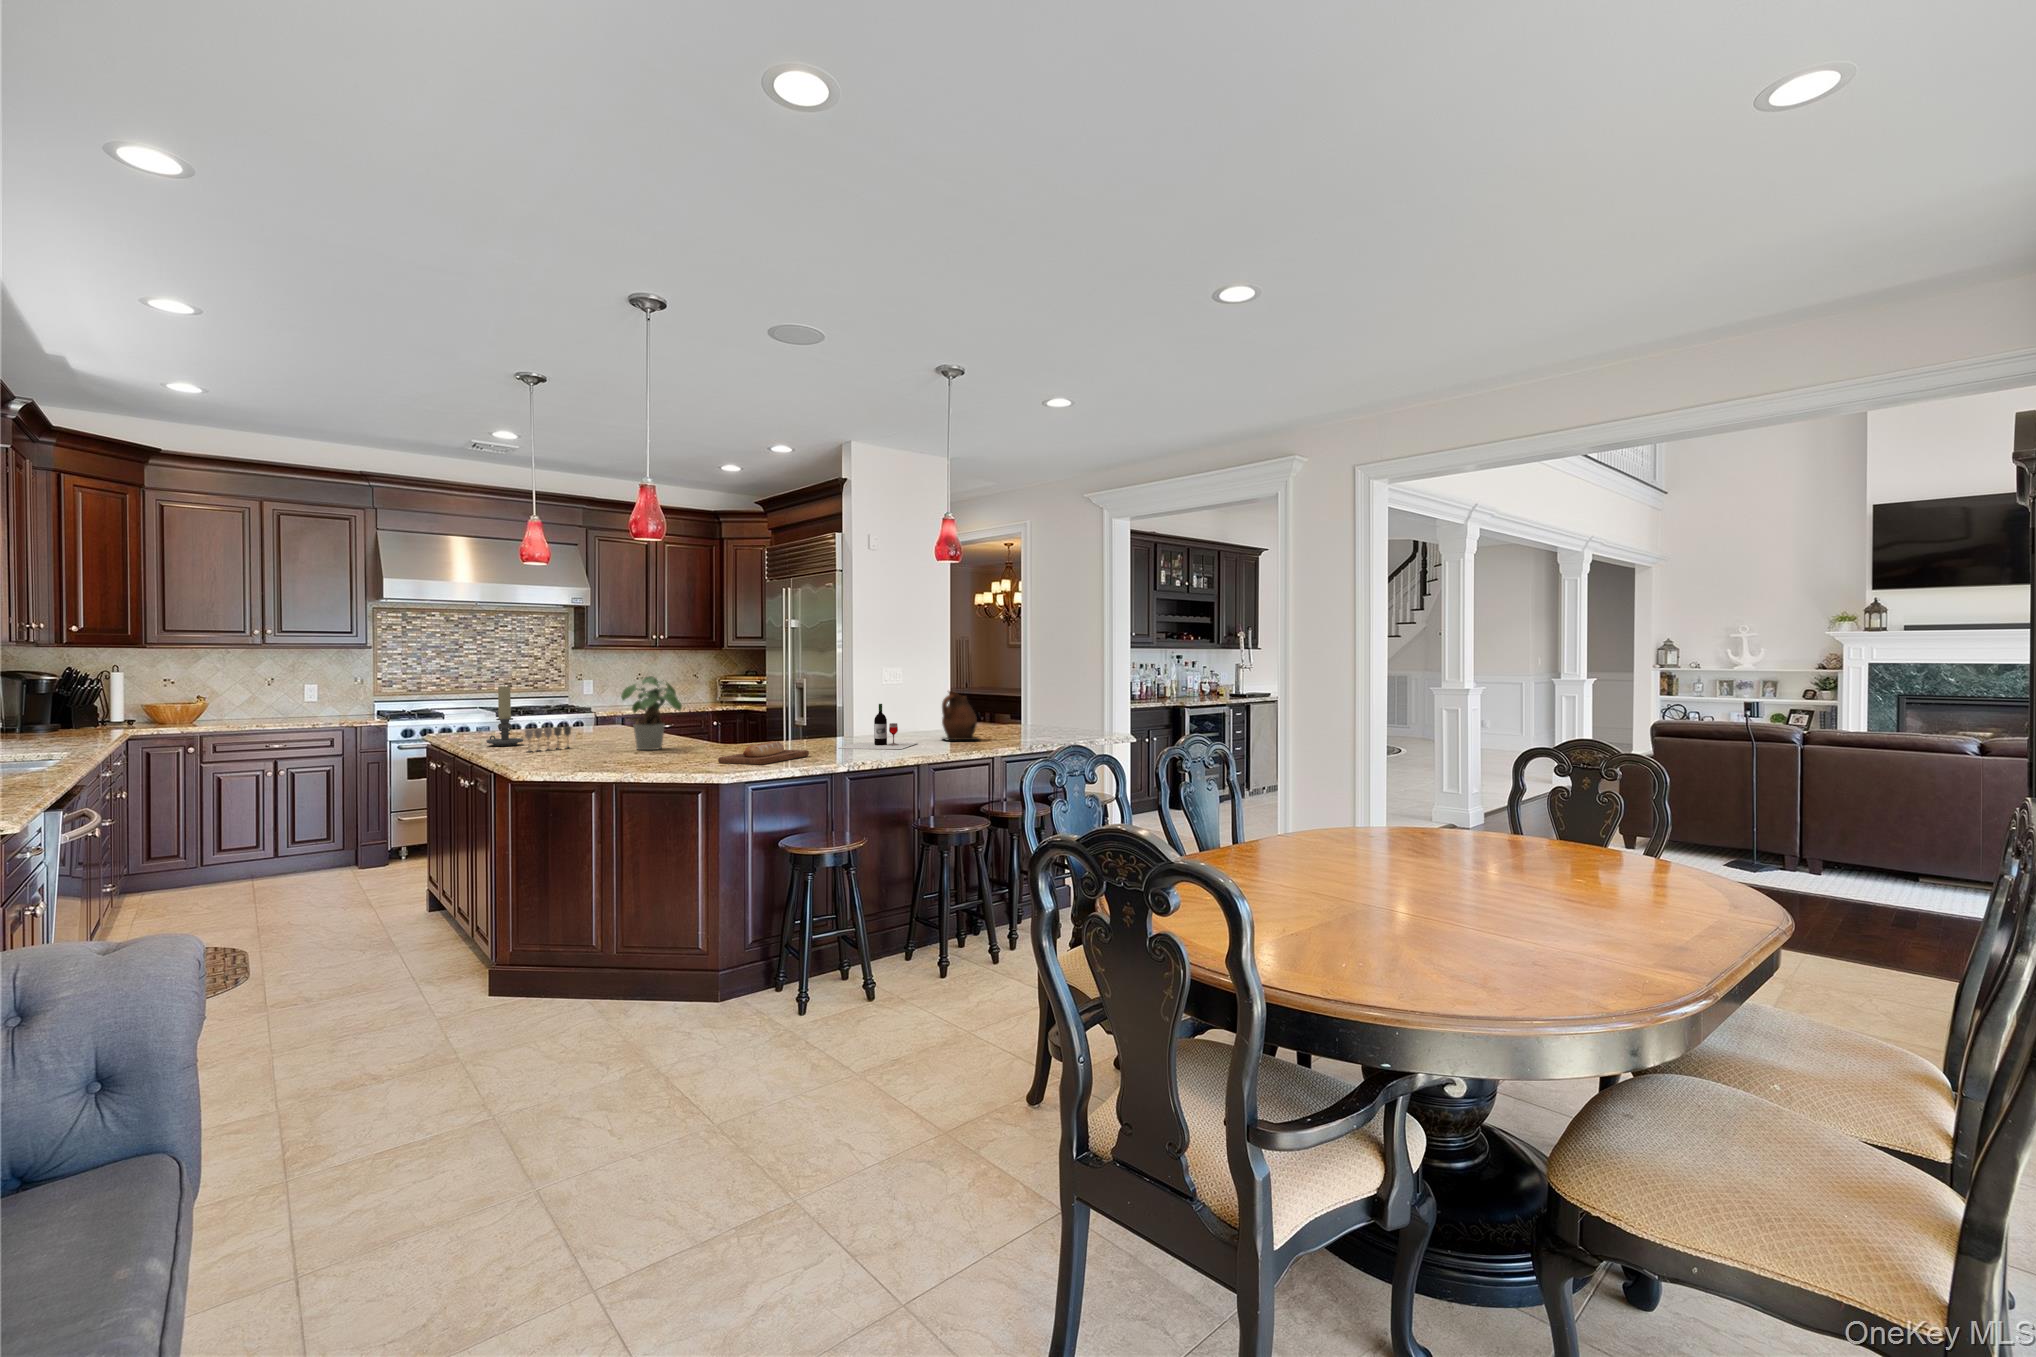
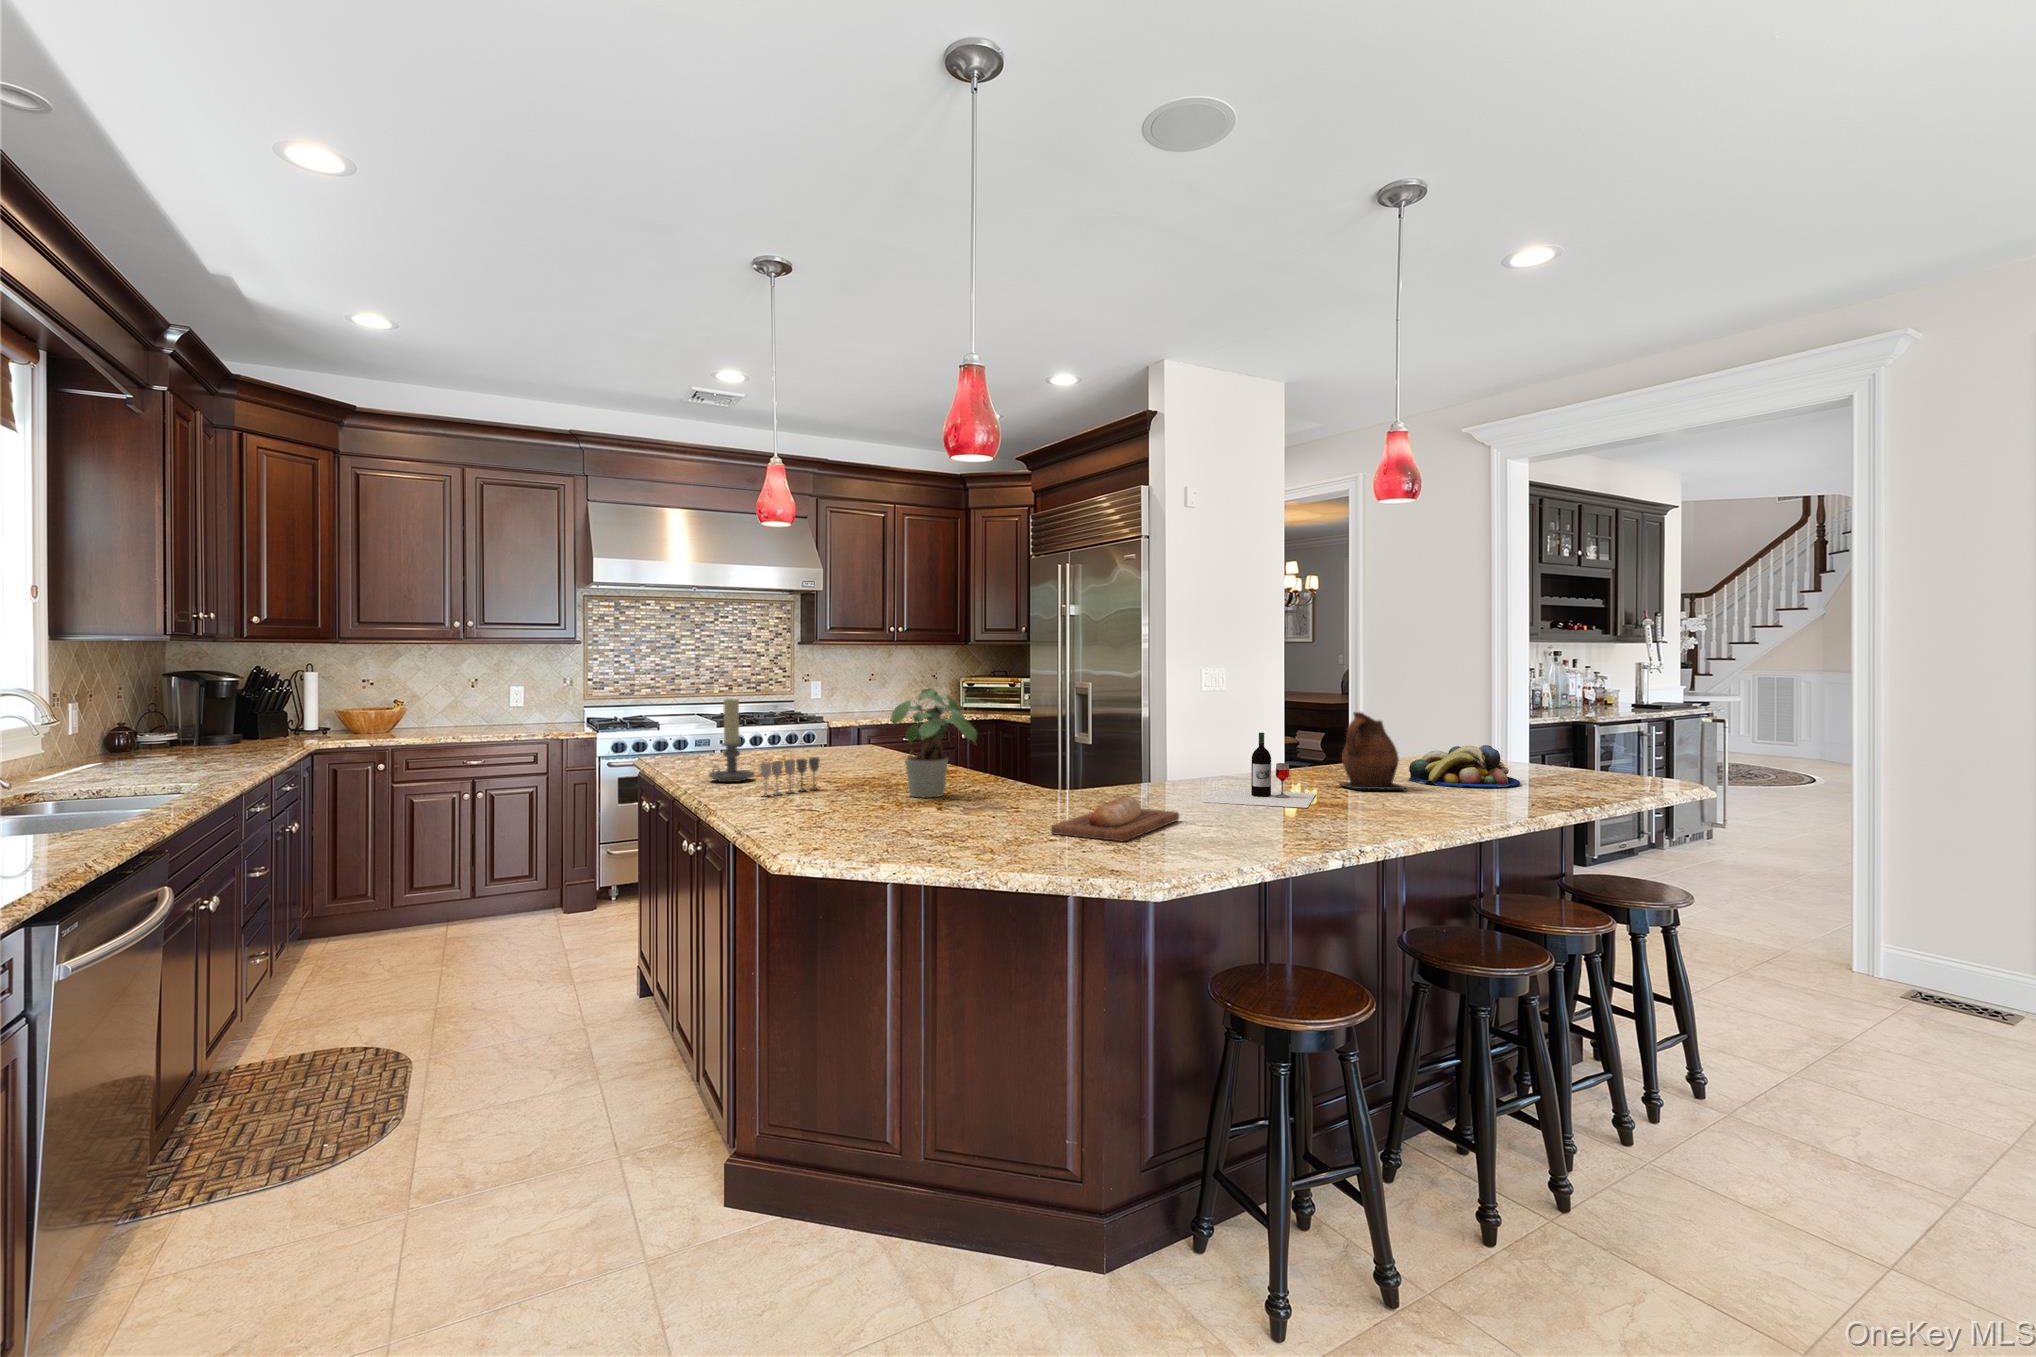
fruit bowl: none [992,713,1060,739] -> present [1409,745,1520,787]

